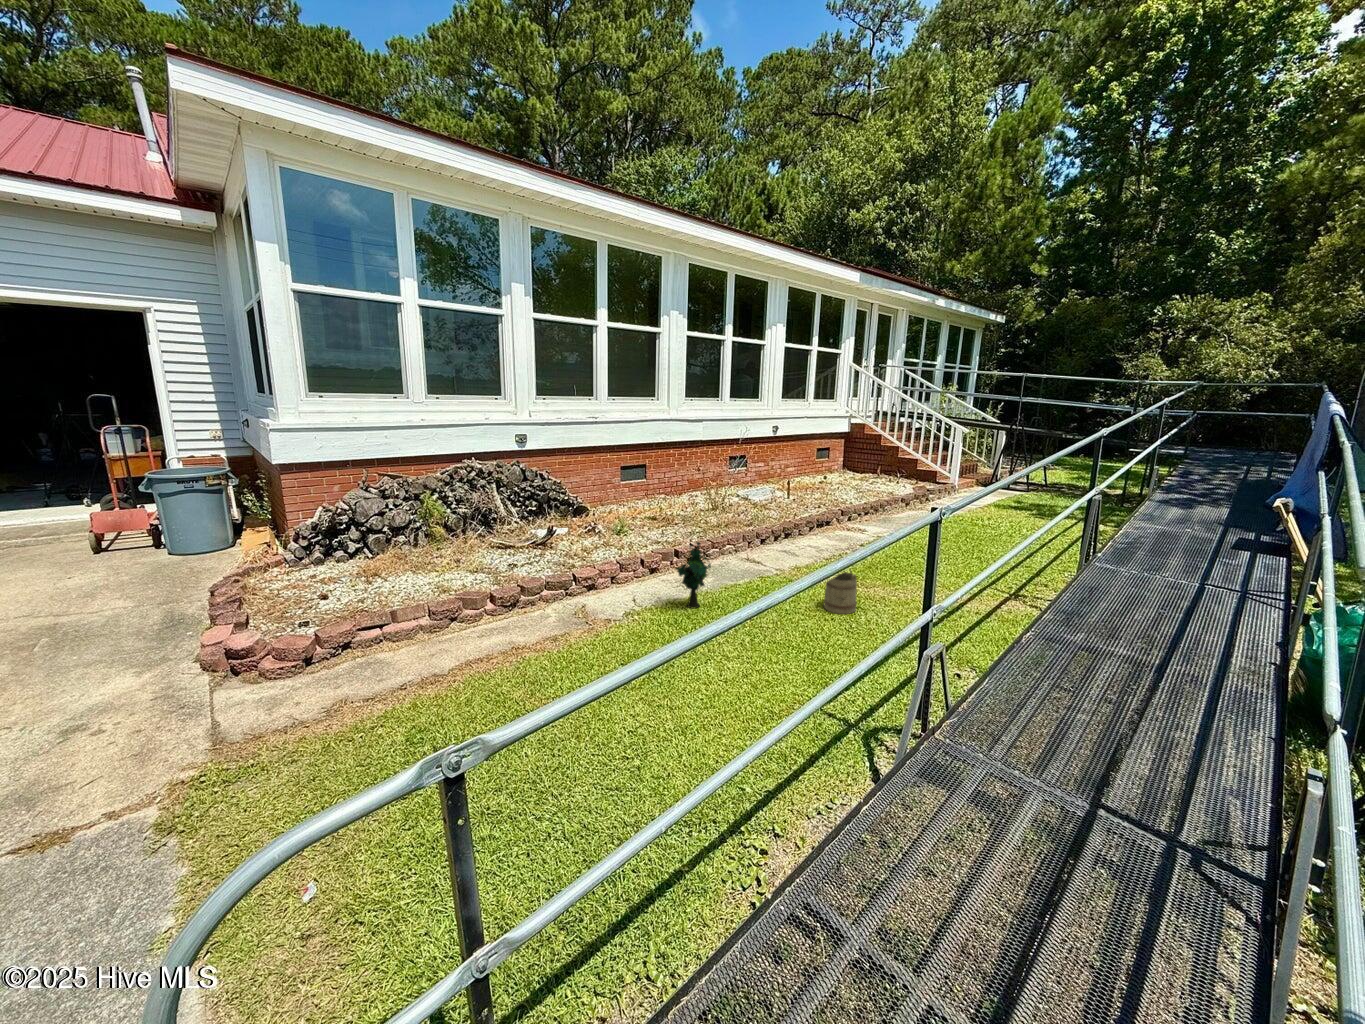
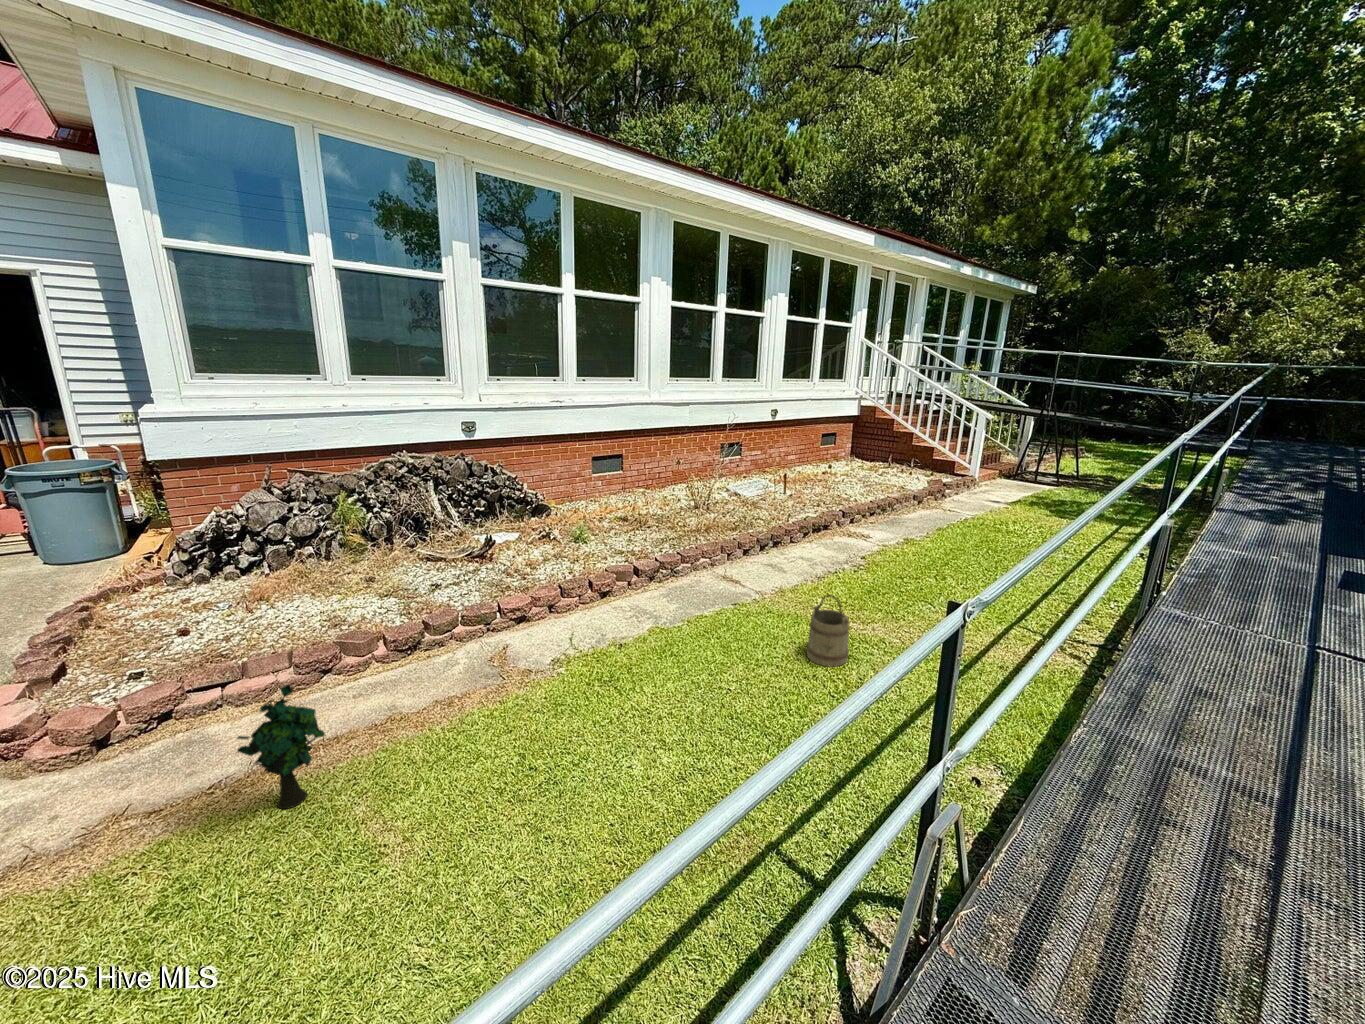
decorative plant: present [676,542,711,608] -> present [237,684,325,809]

